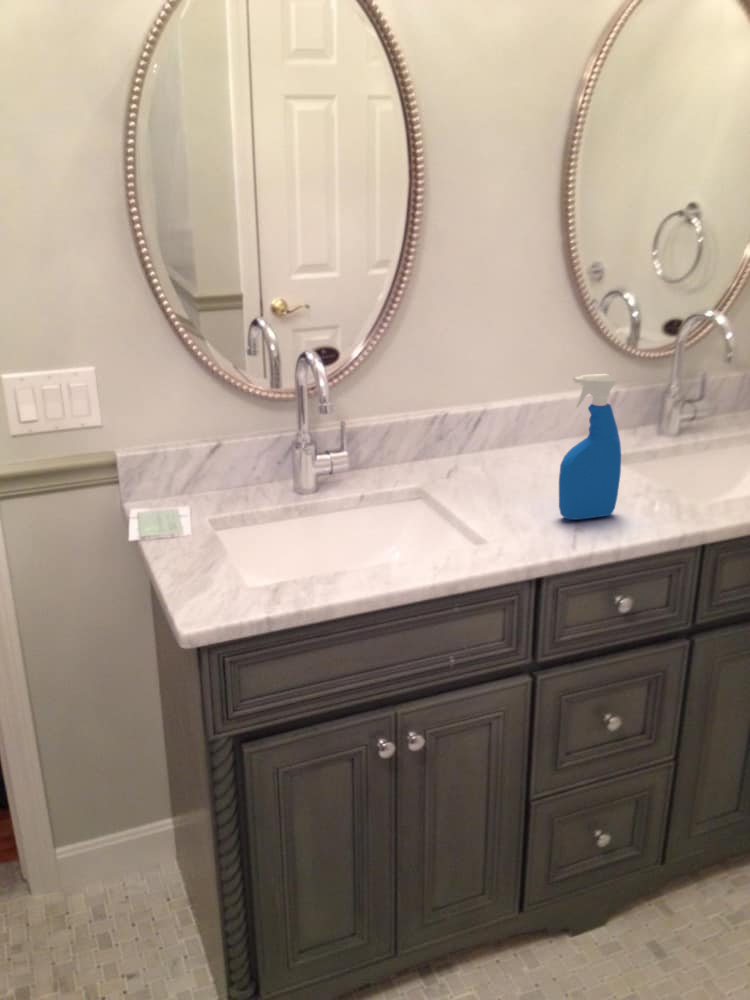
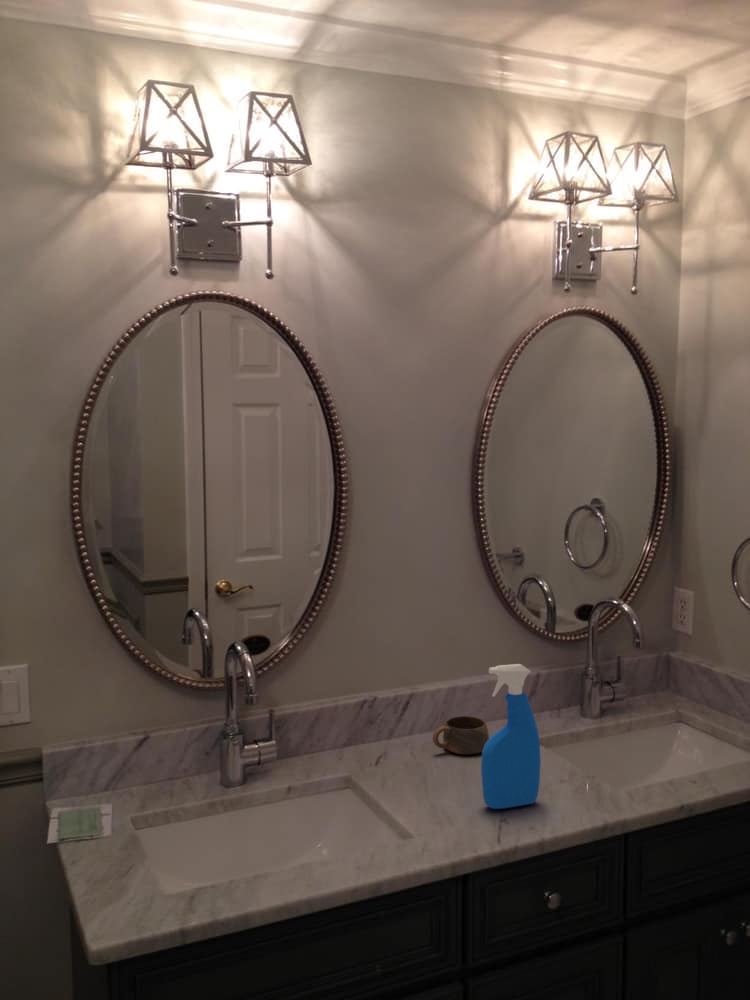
cup: none [507,432,564,469] -> present [433,716,489,755]

